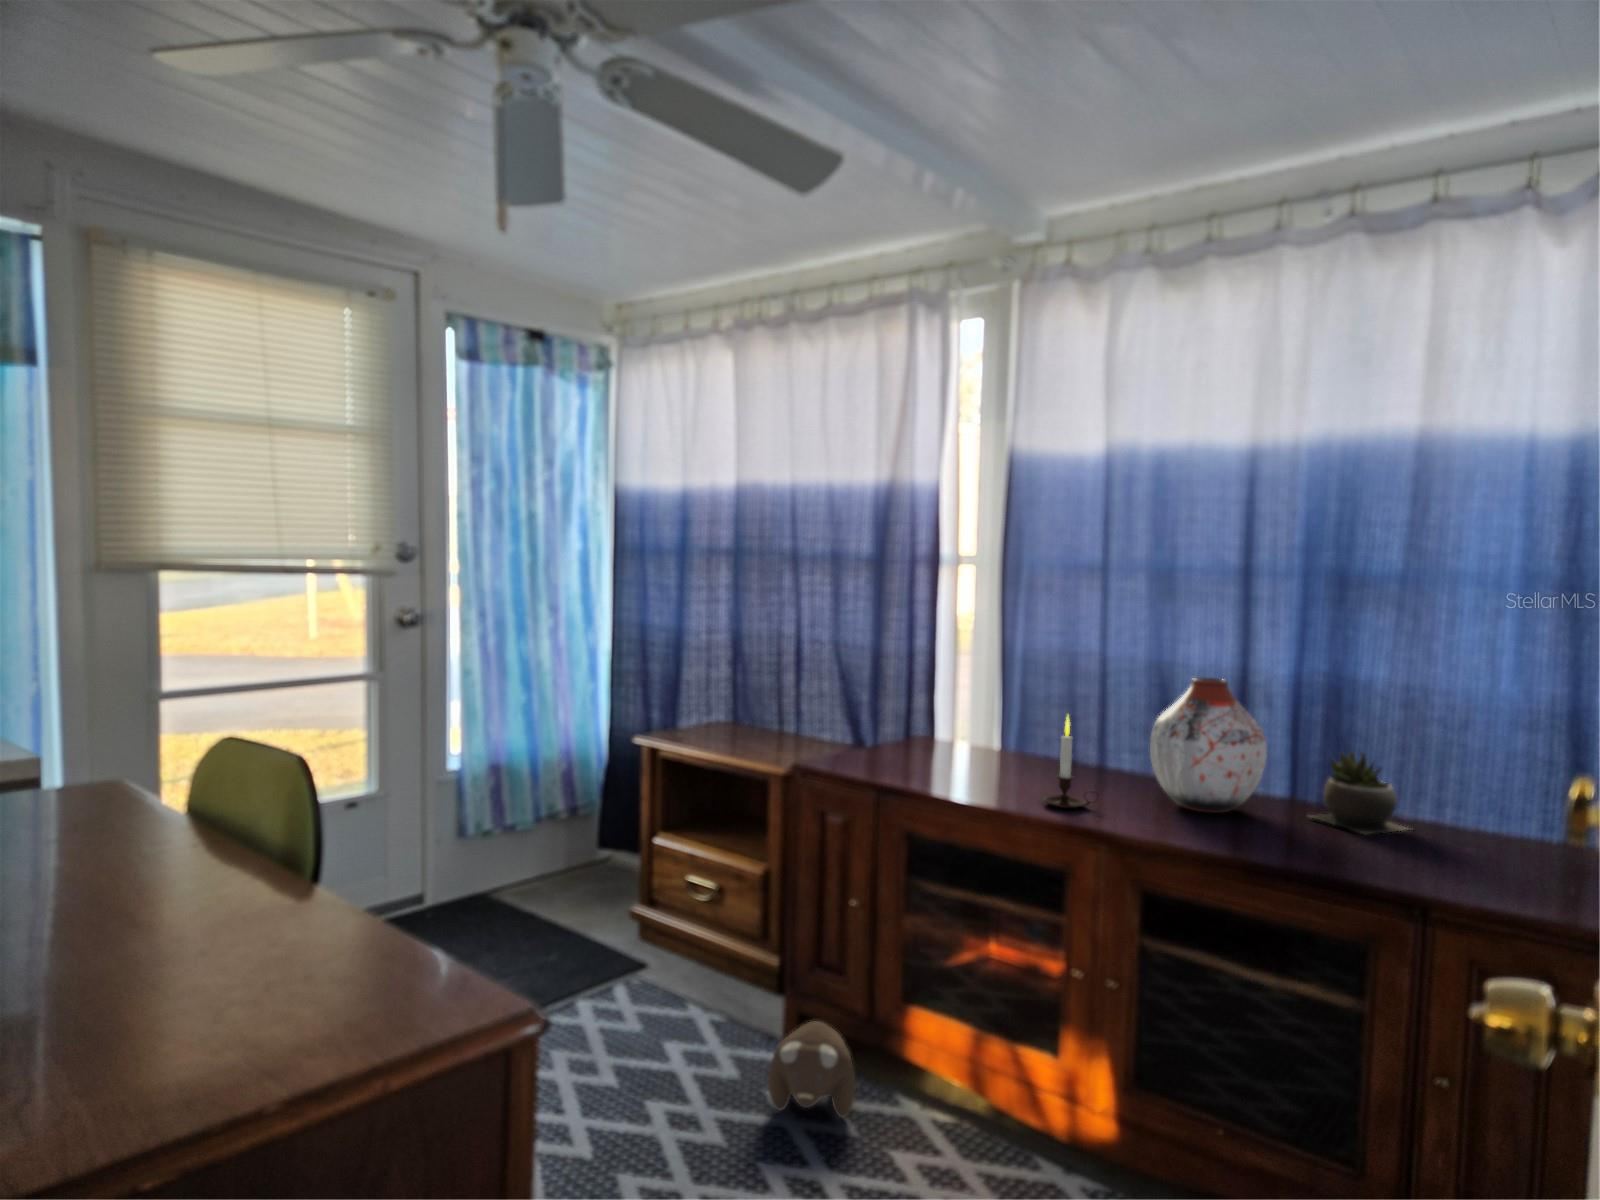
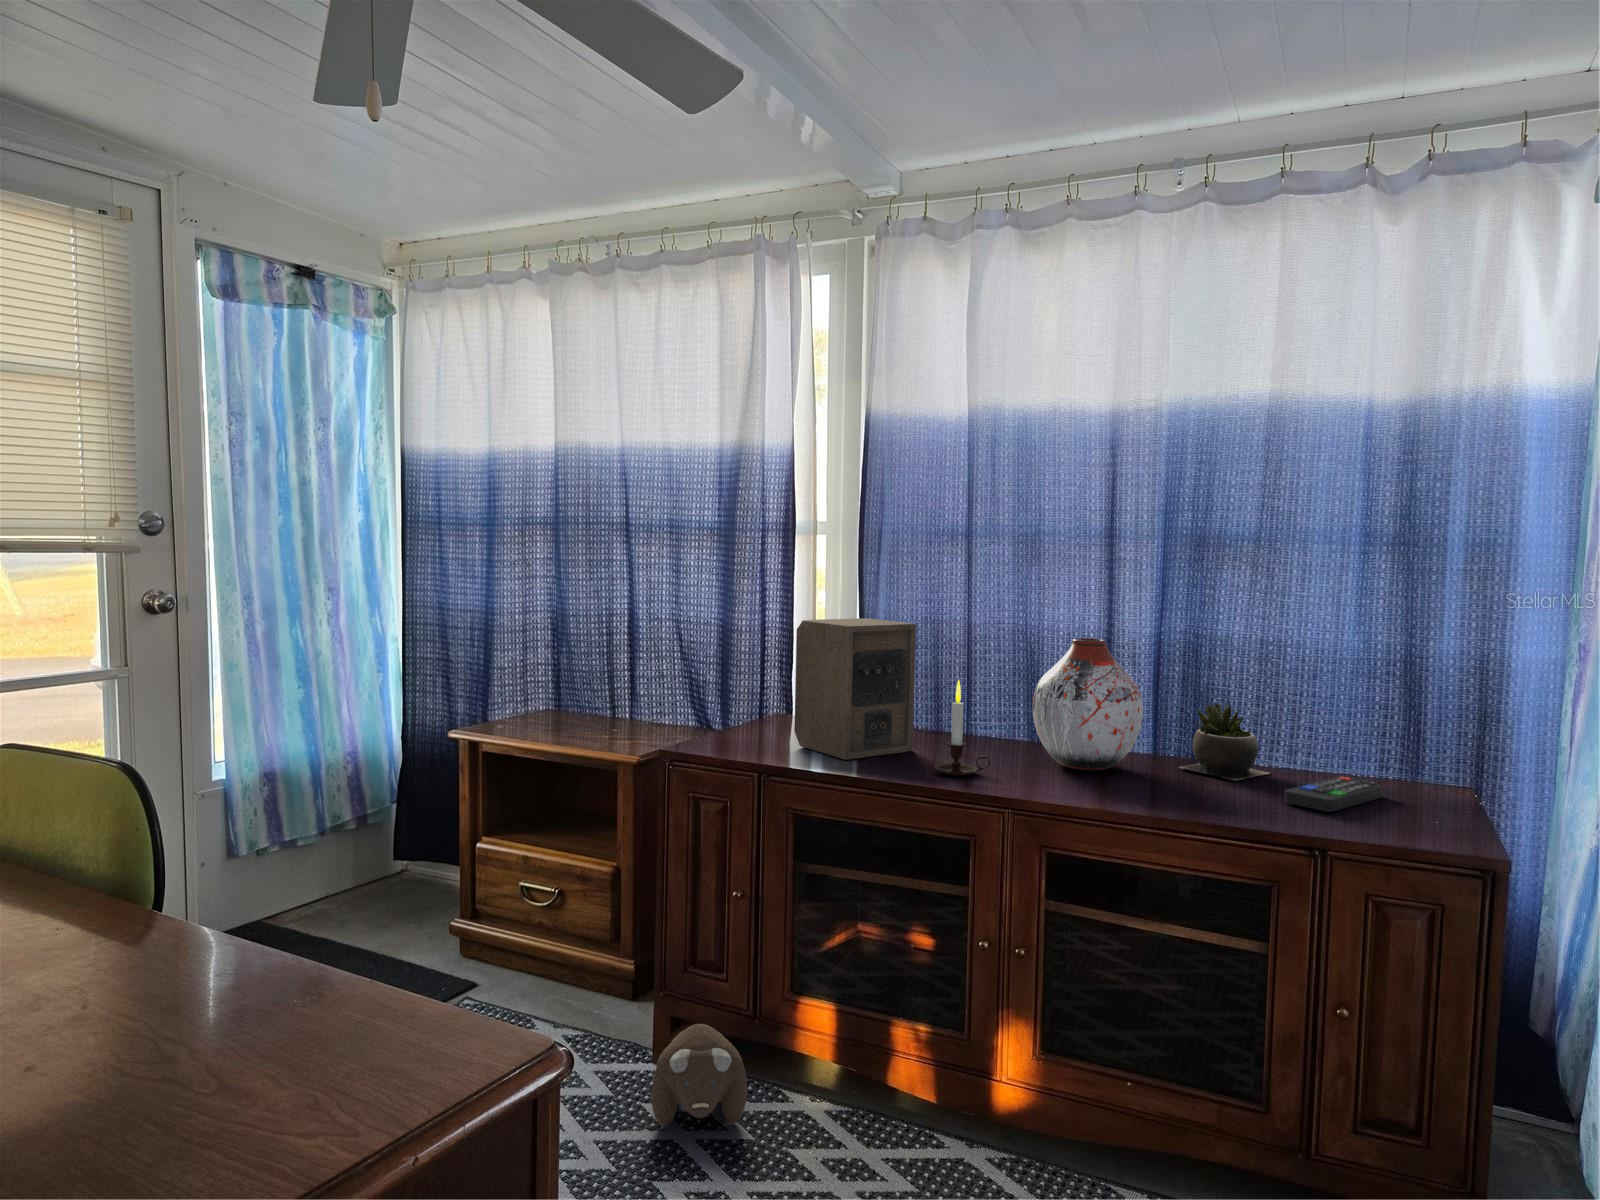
speaker: none [921,649,1038,785] -> present [794,618,916,760]
remote control: none [1407,840,1533,876] -> present [1285,777,1383,812]

